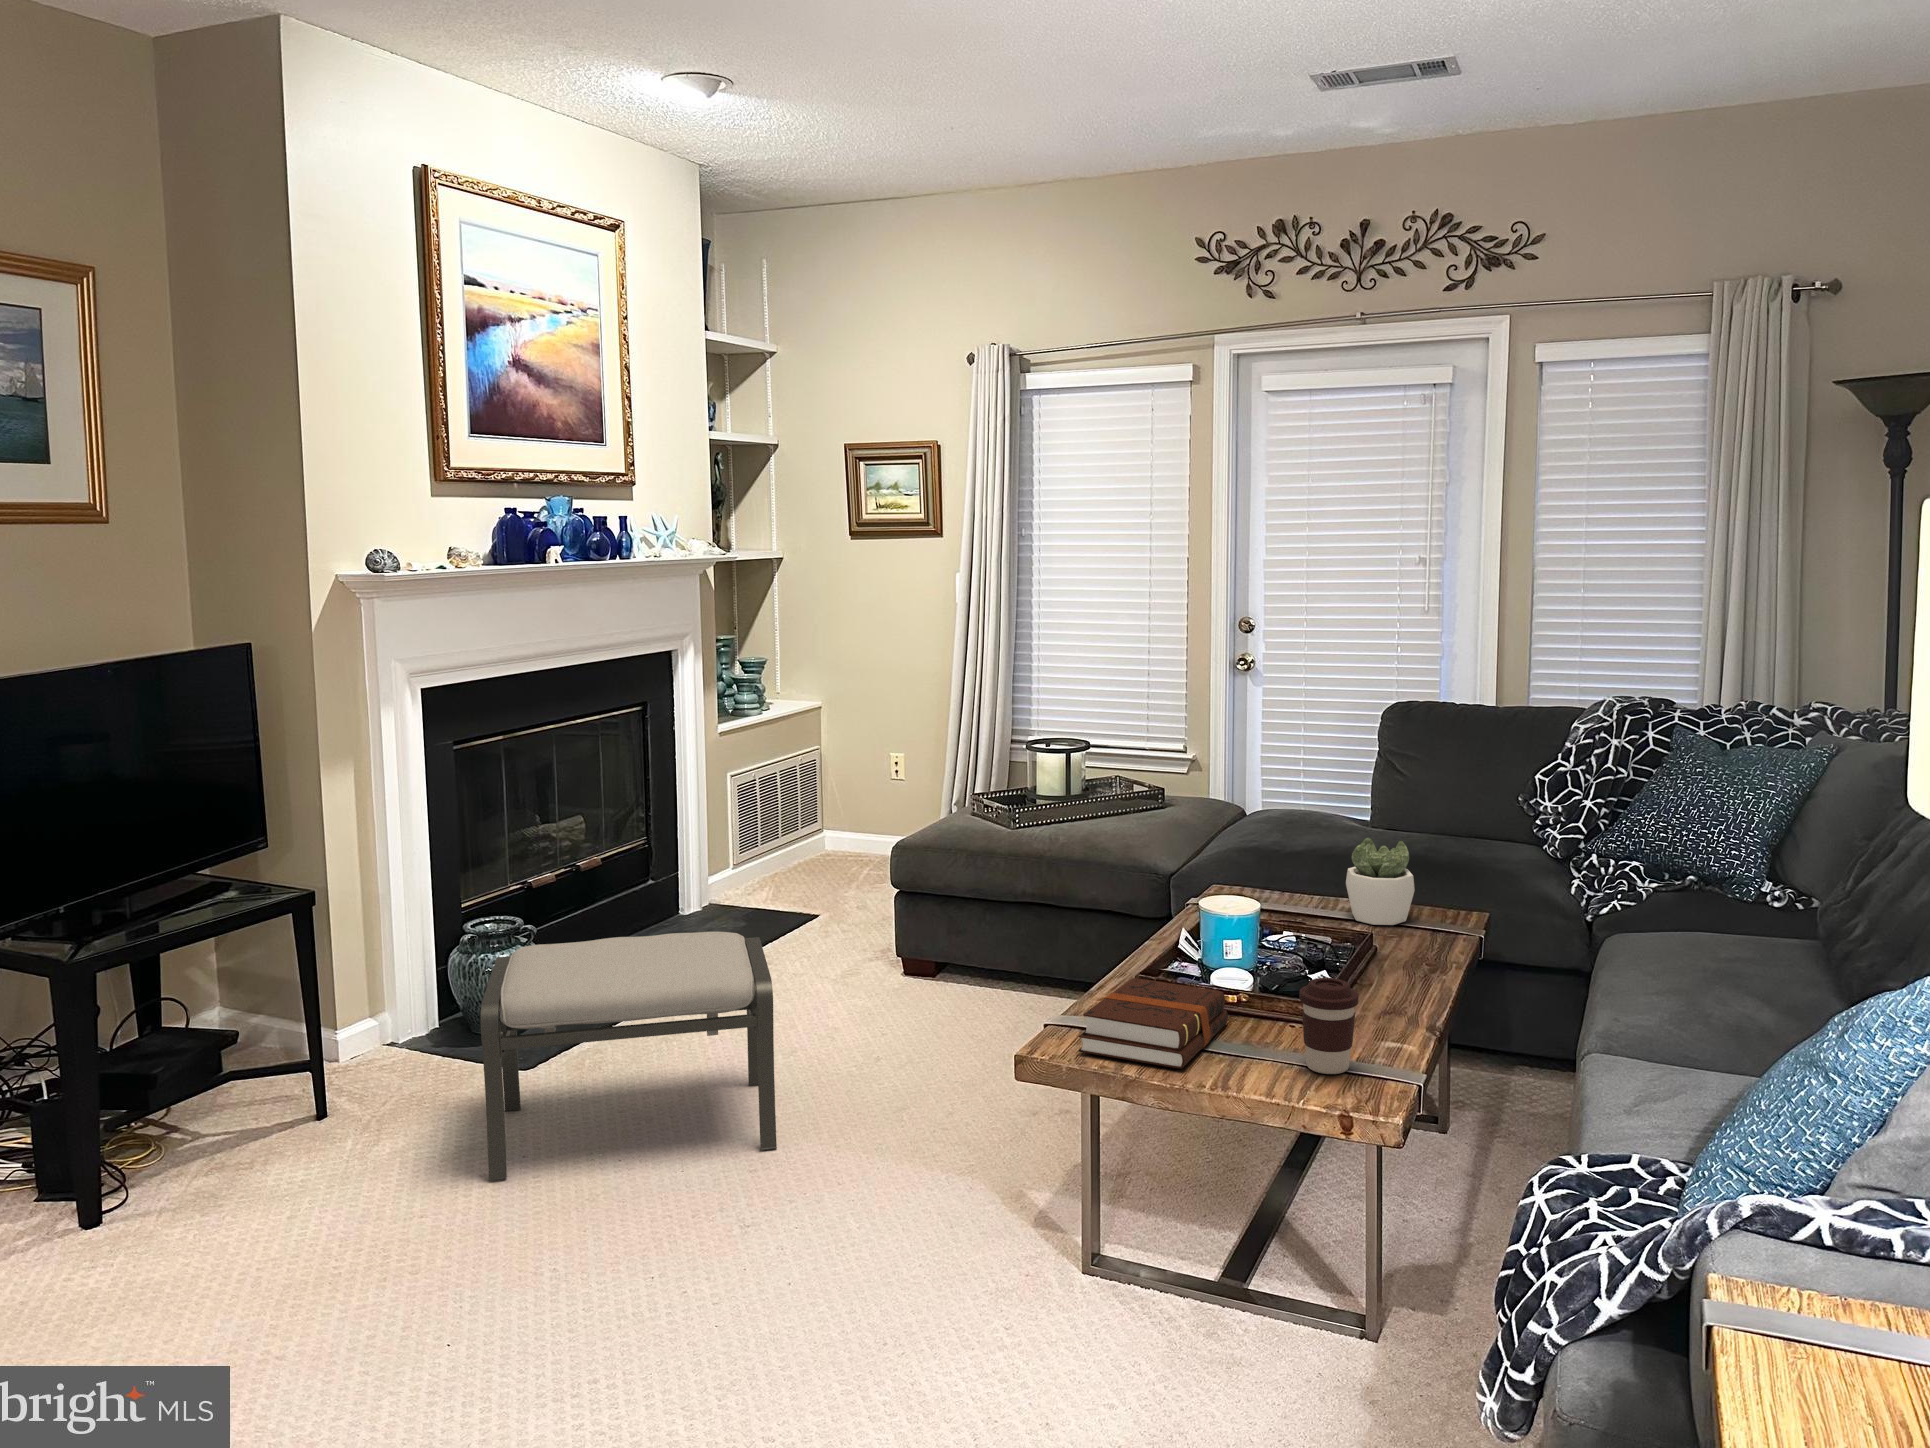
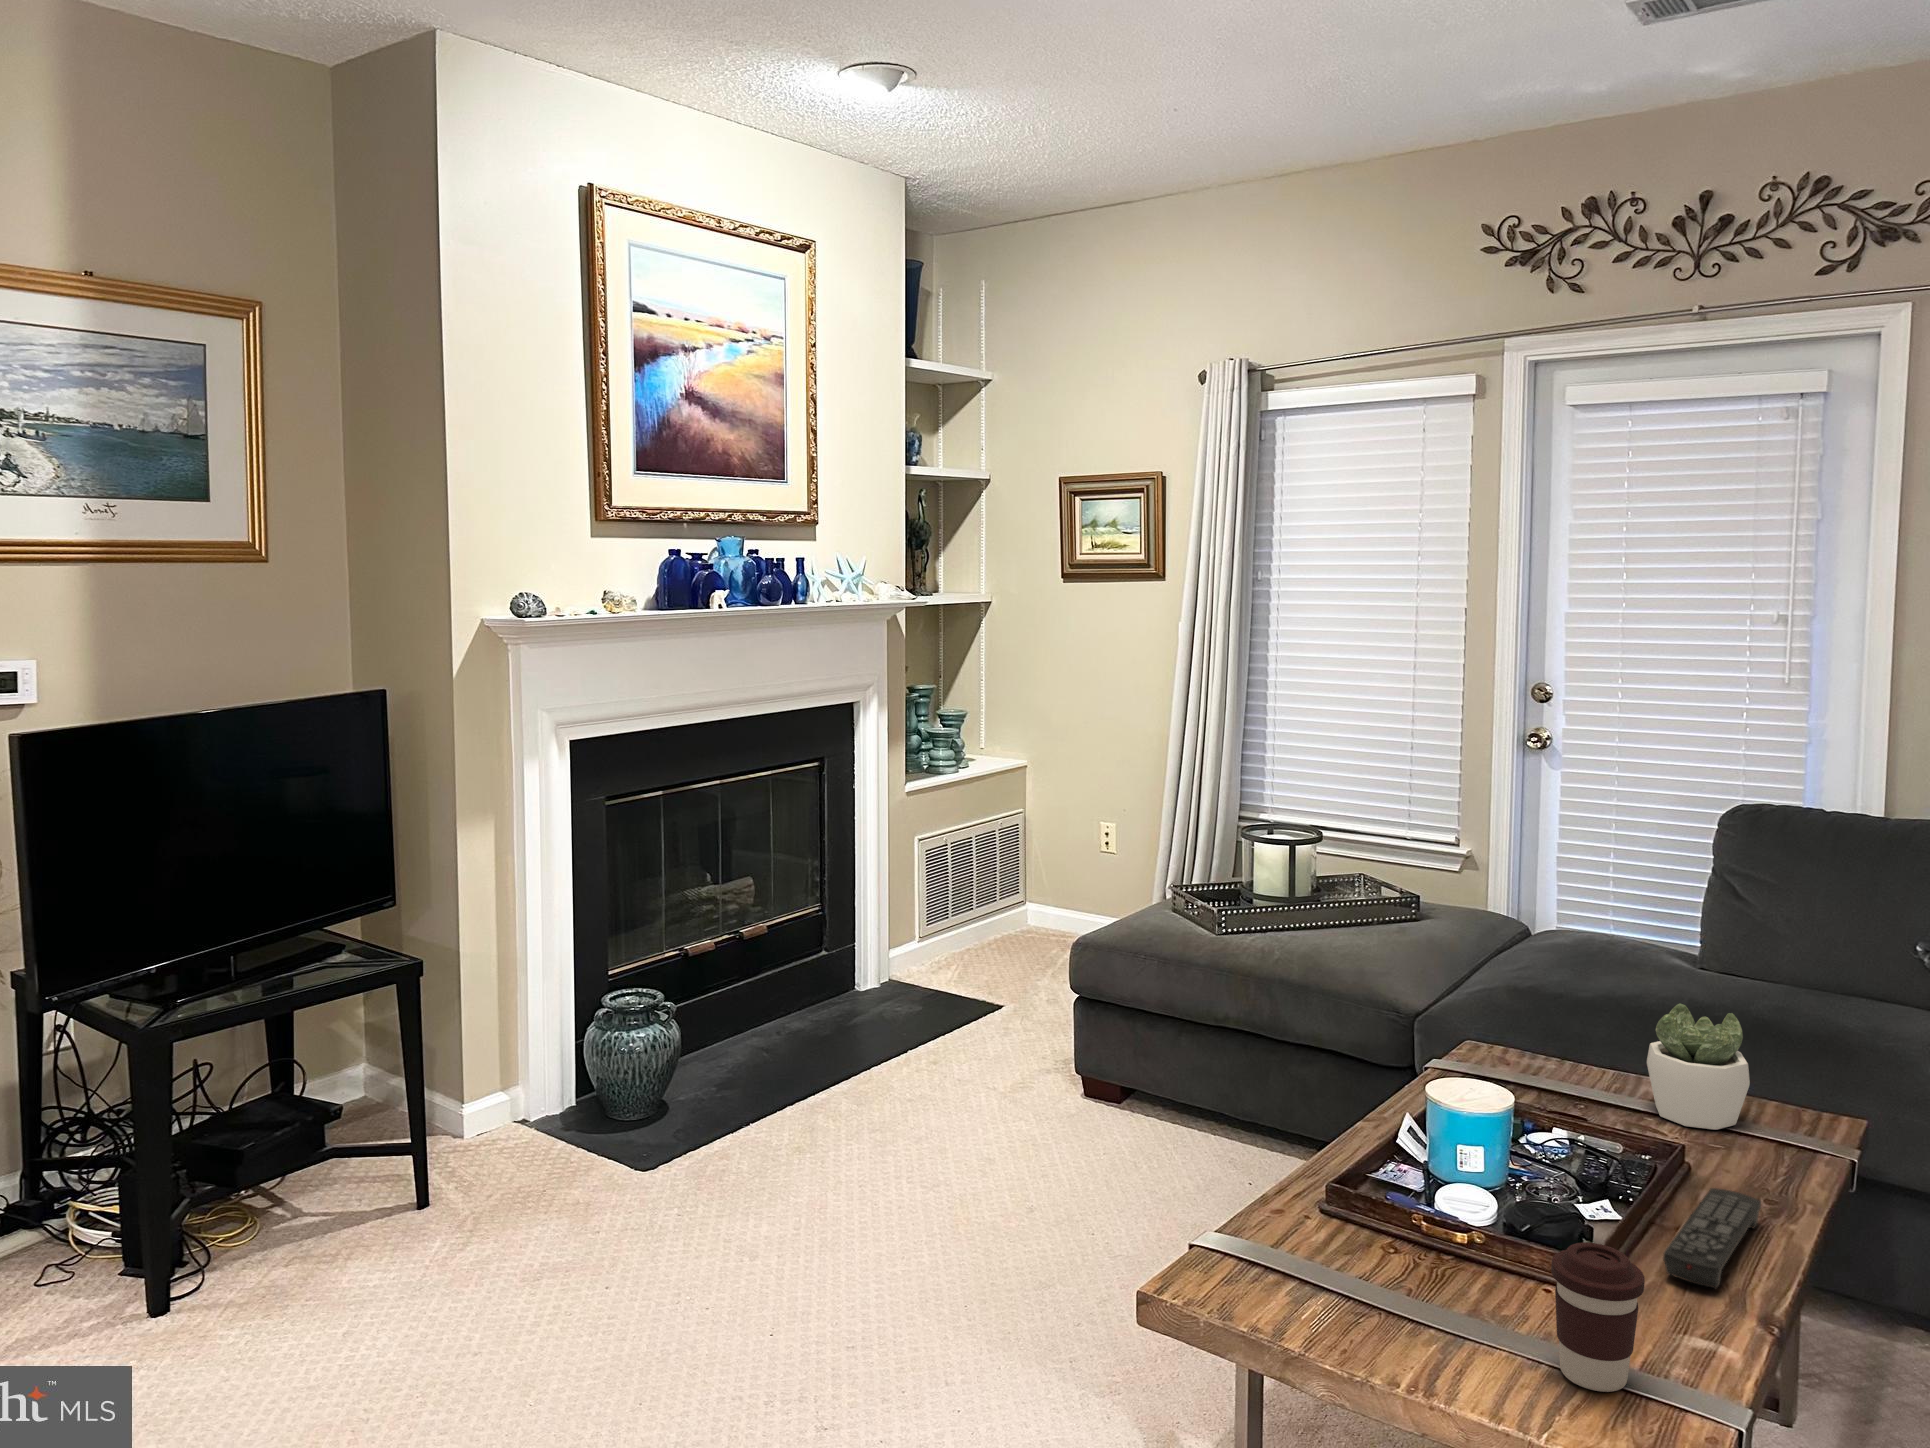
ottoman: present [480,932,777,1181] -> none [553,1044,891,1322]
remote control: none [1366,955,1425,1013] -> present [1663,1188,1761,1289]
hardback book: present [1079,978,1228,1069] -> none [1229,1189,1451,1347]

